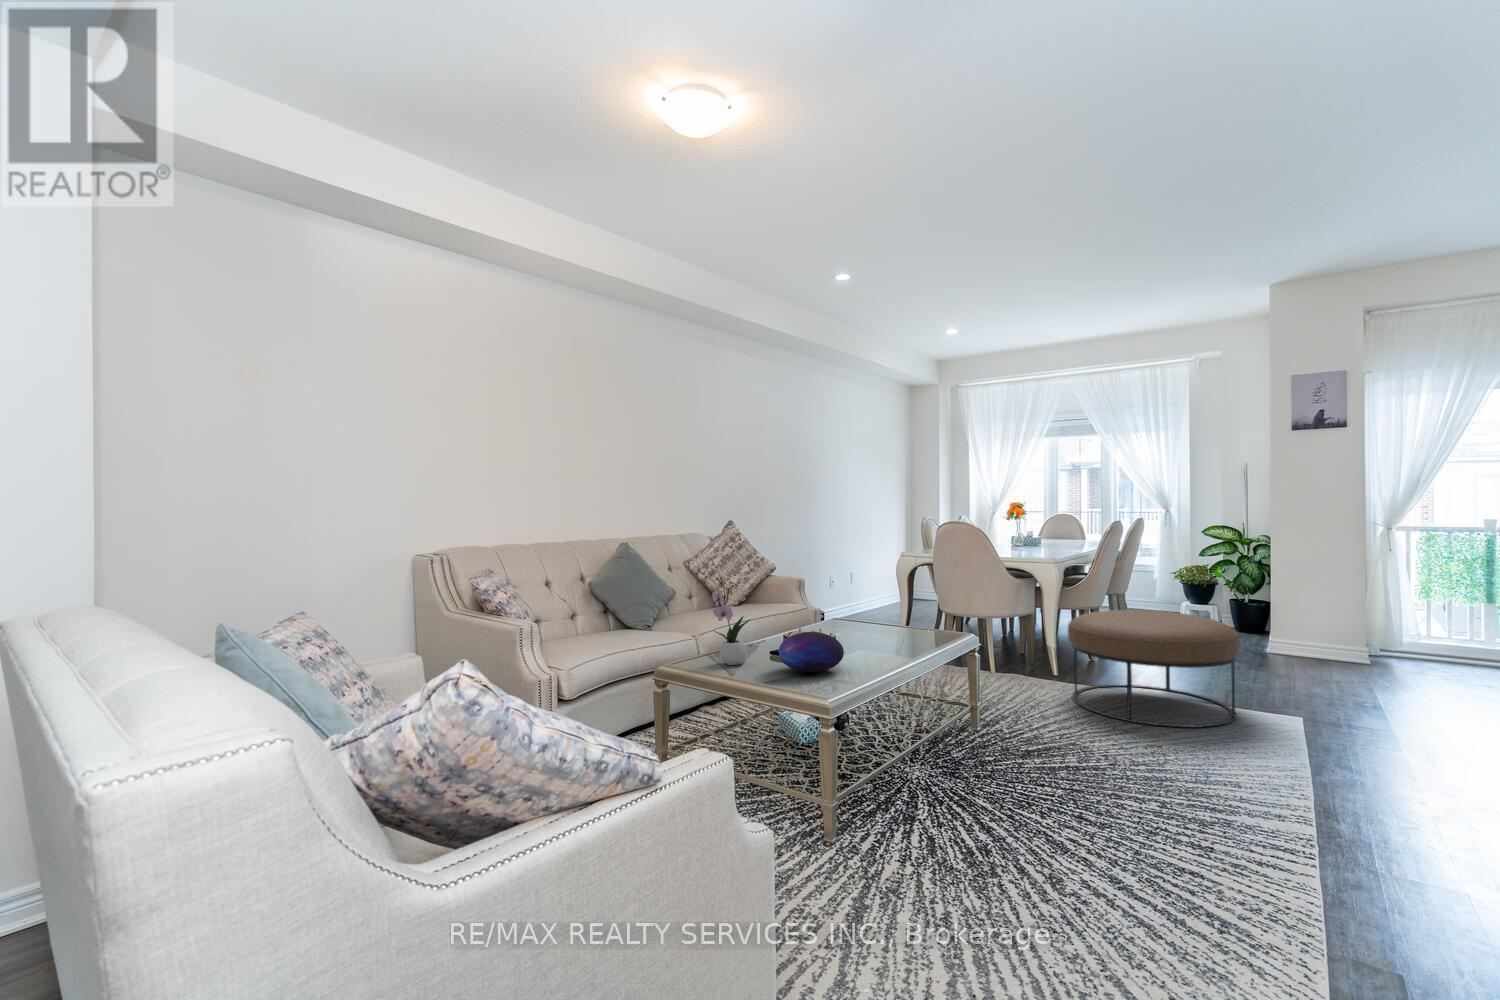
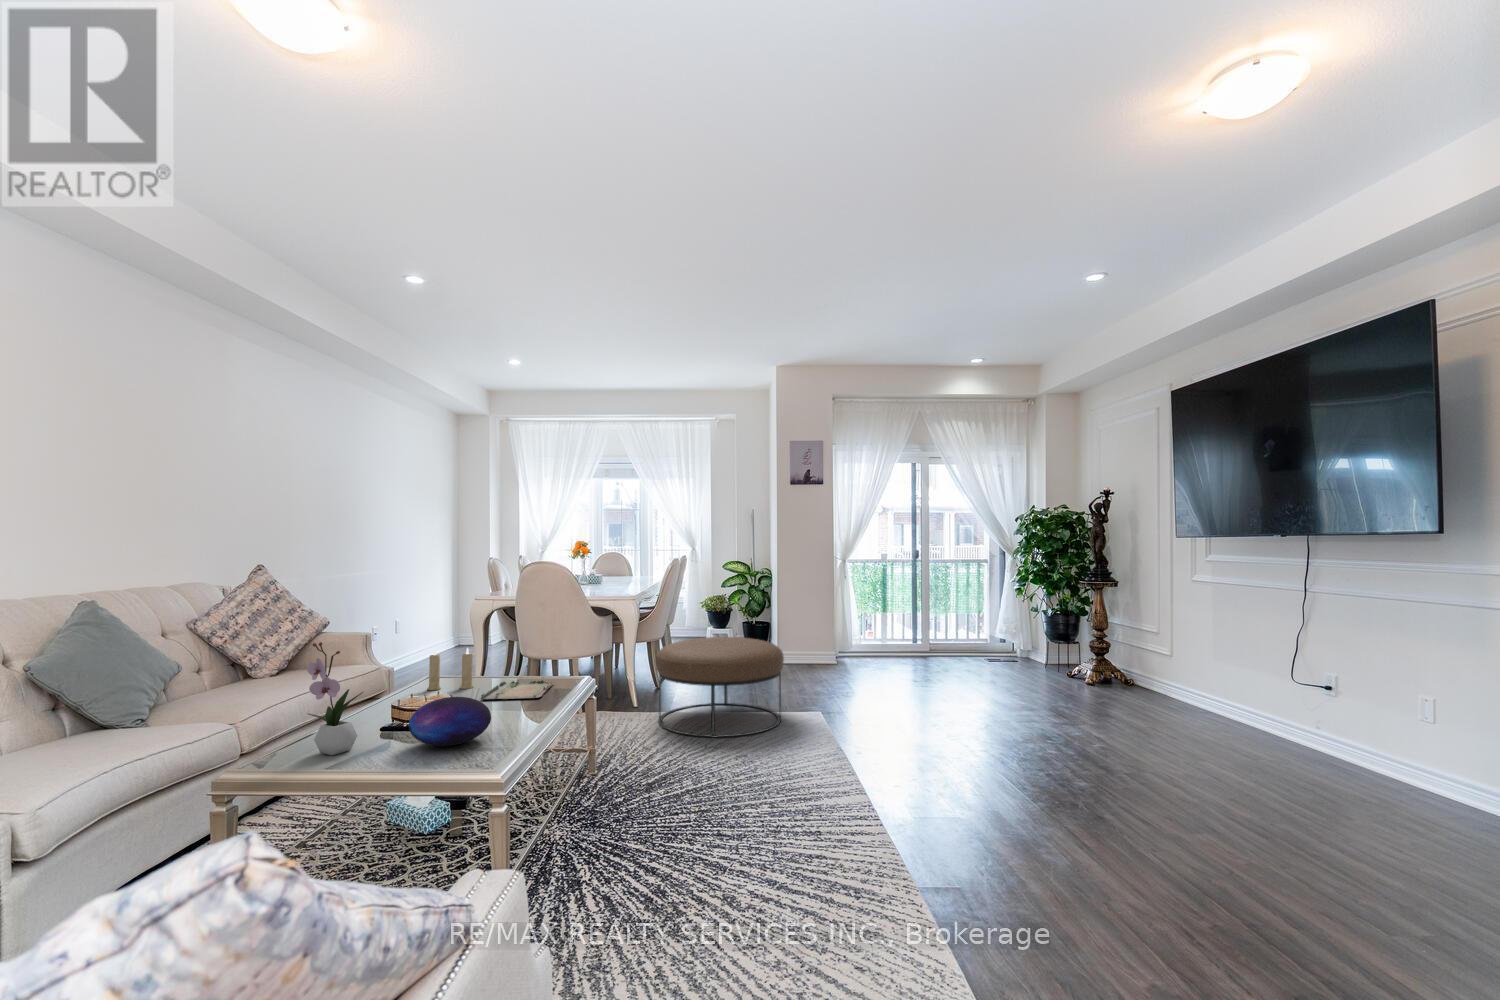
candle: none [830,593,867,632] -> present [427,648,473,690]
tray: none [862,628,935,646] -> present [481,677,554,700]

